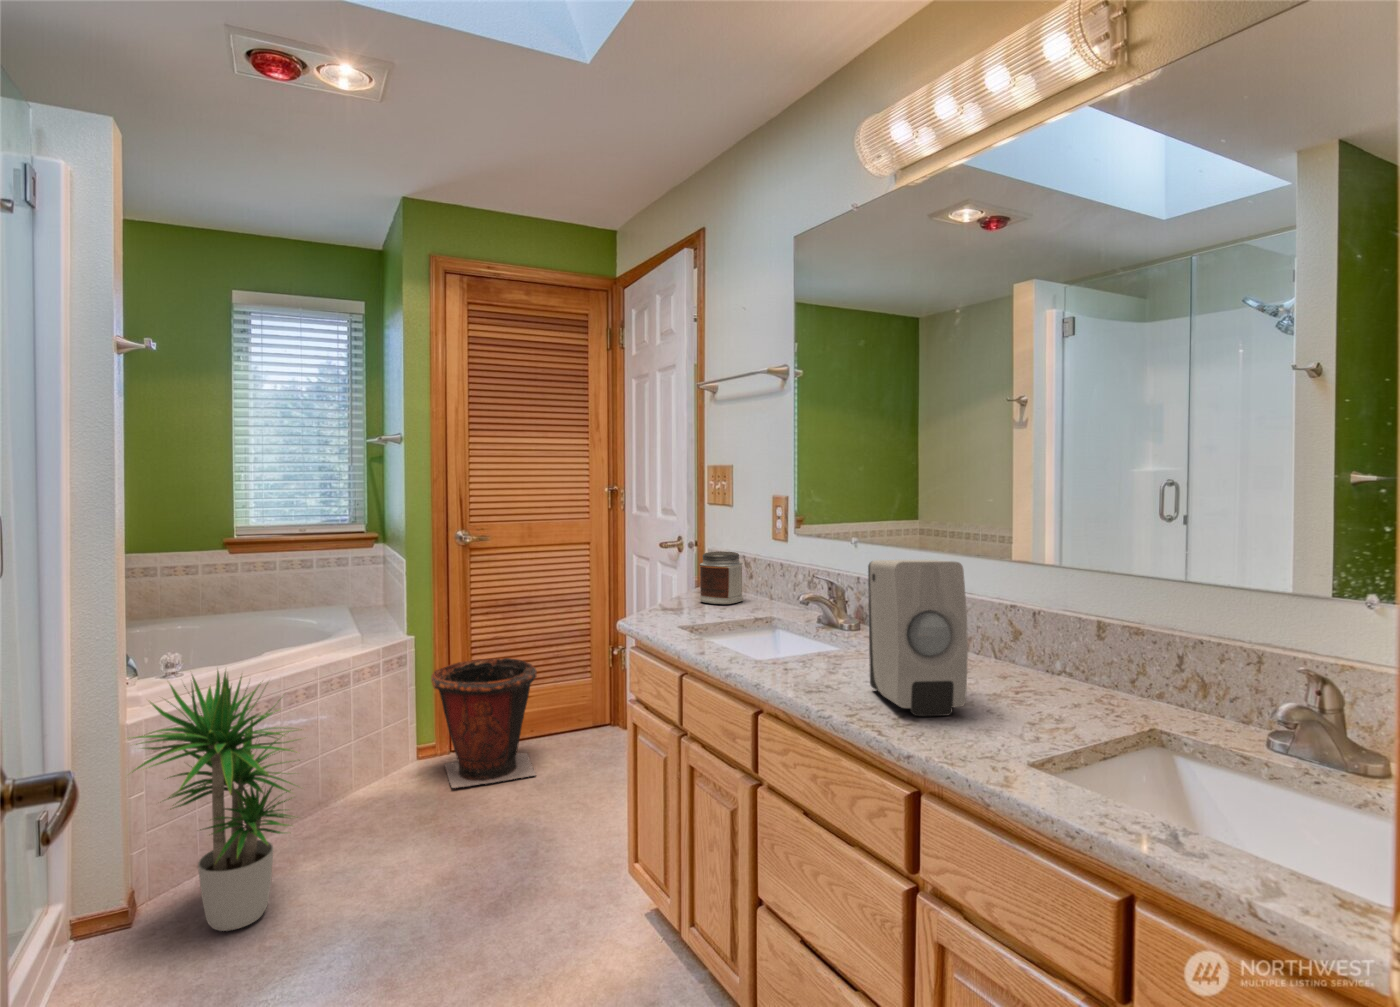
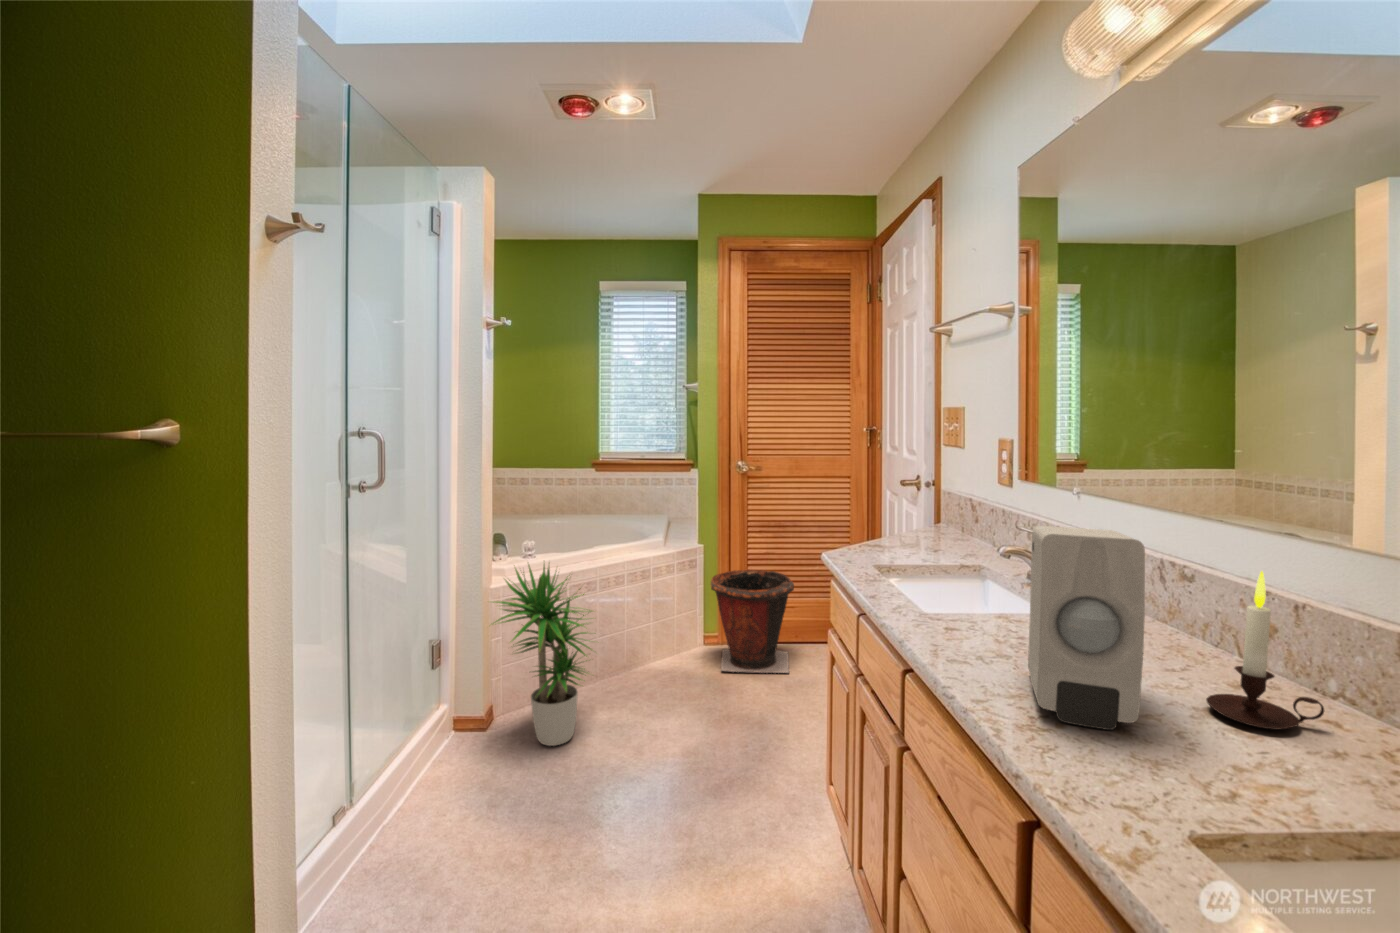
jar: present [699,551,743,604] -> none [916,495,963,548]
candle: none [993,581,1061,697] -> present [1206,571,1324,729]

